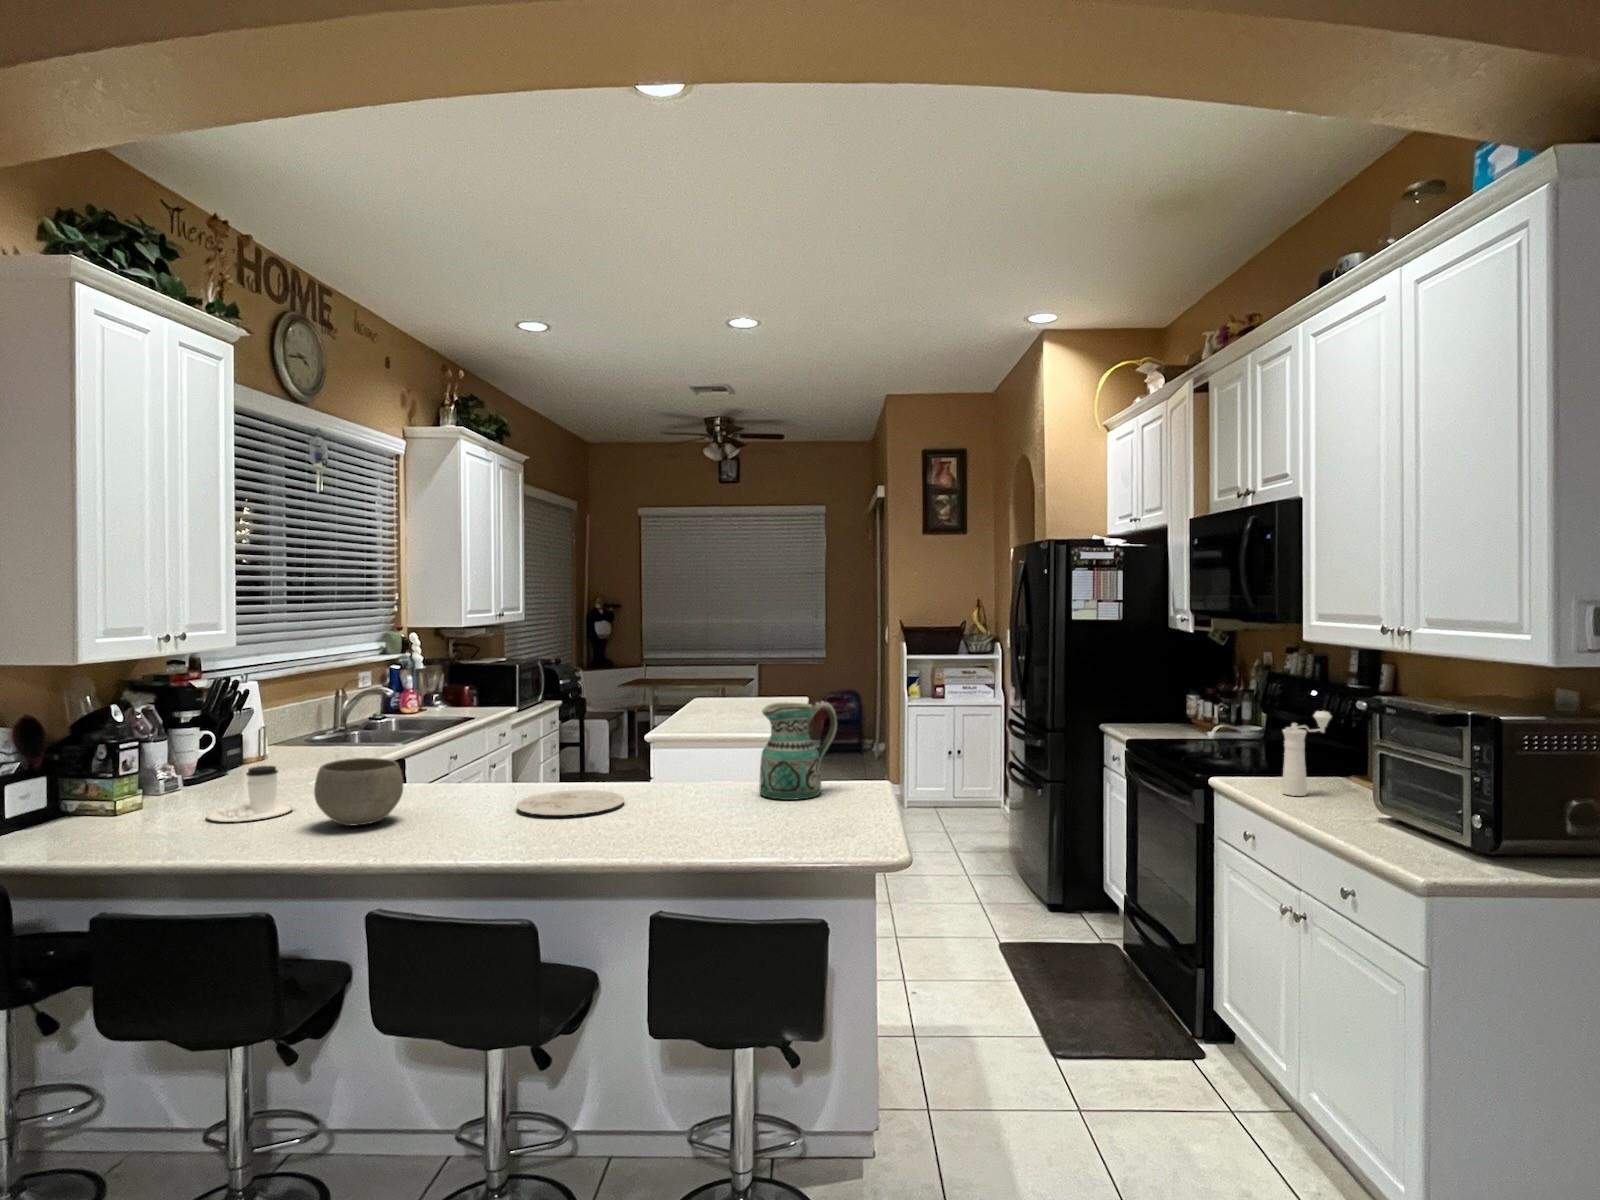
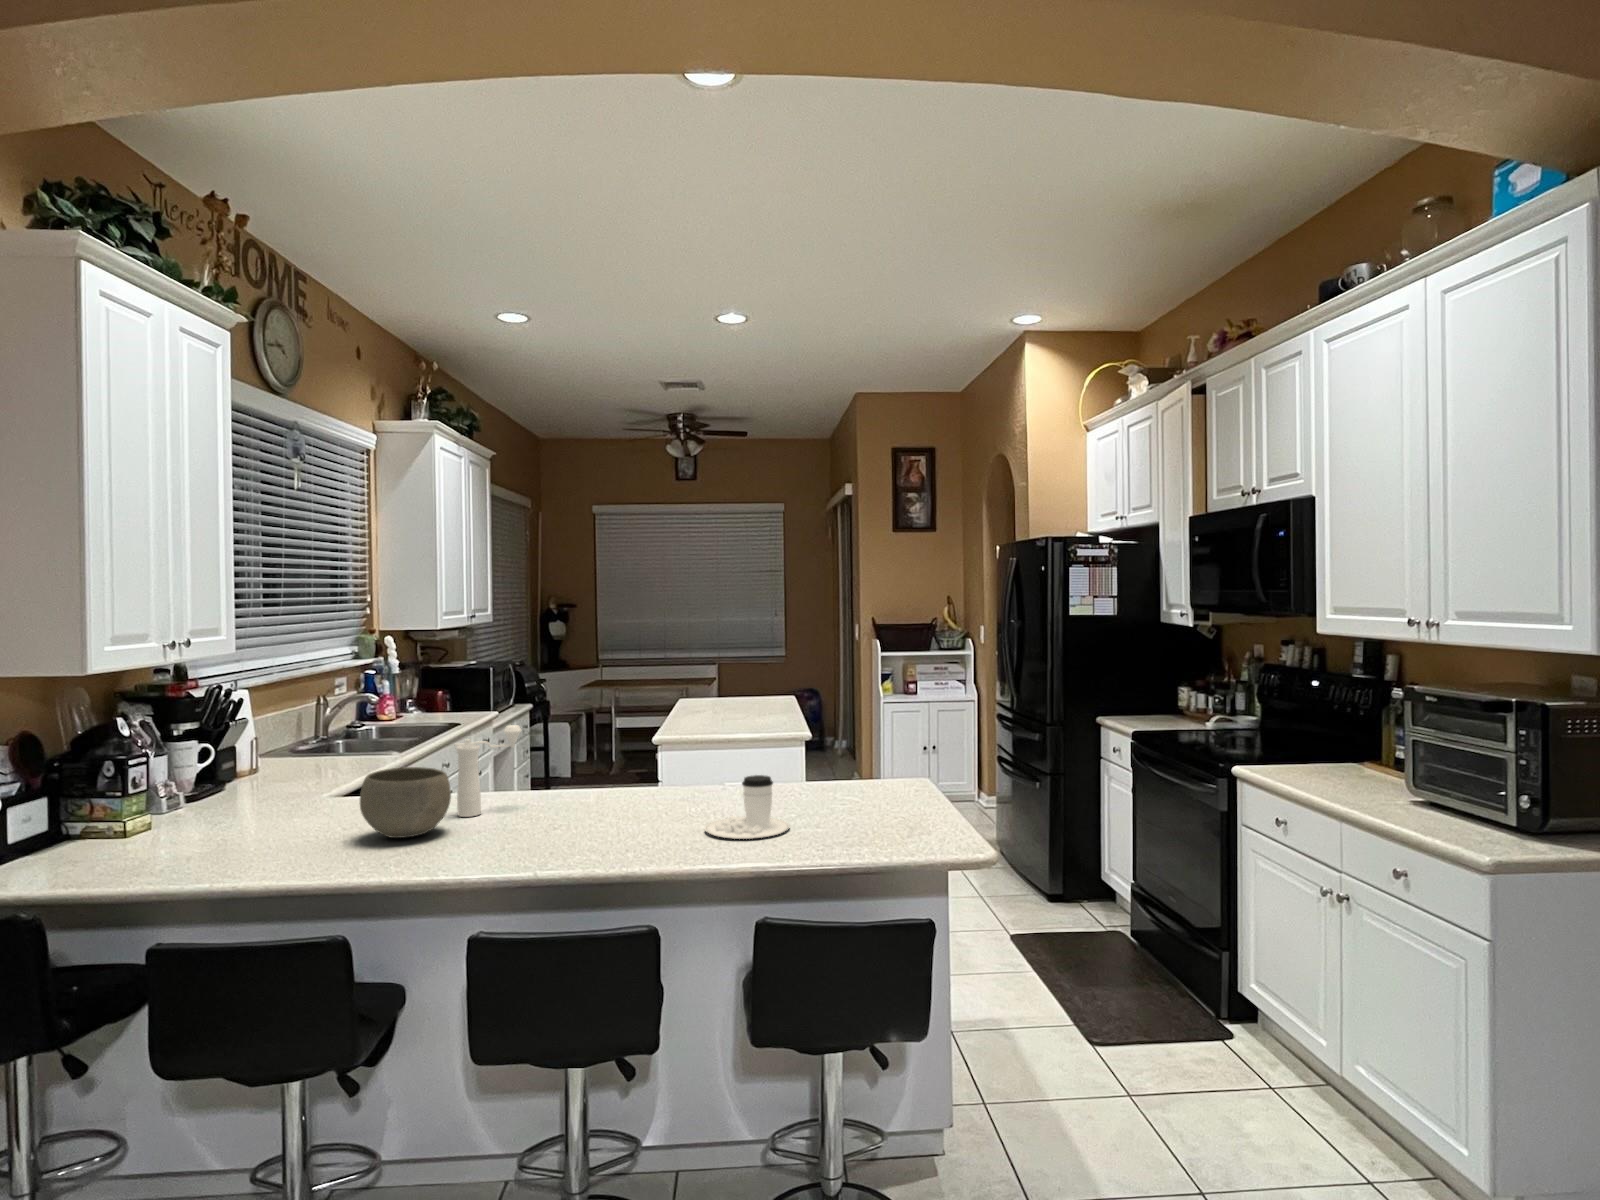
ceramic pitcher: present [759,701,837,800] -> none [807,699,881,799]
pepper mill: present [1283,711,1331,796] -> present [455,725,521,817]
coffee cup: present [206,766,293,822] -> present [705,775,789,839]
plate: present [517,790,624,815] -> none [564,795,675,821]

